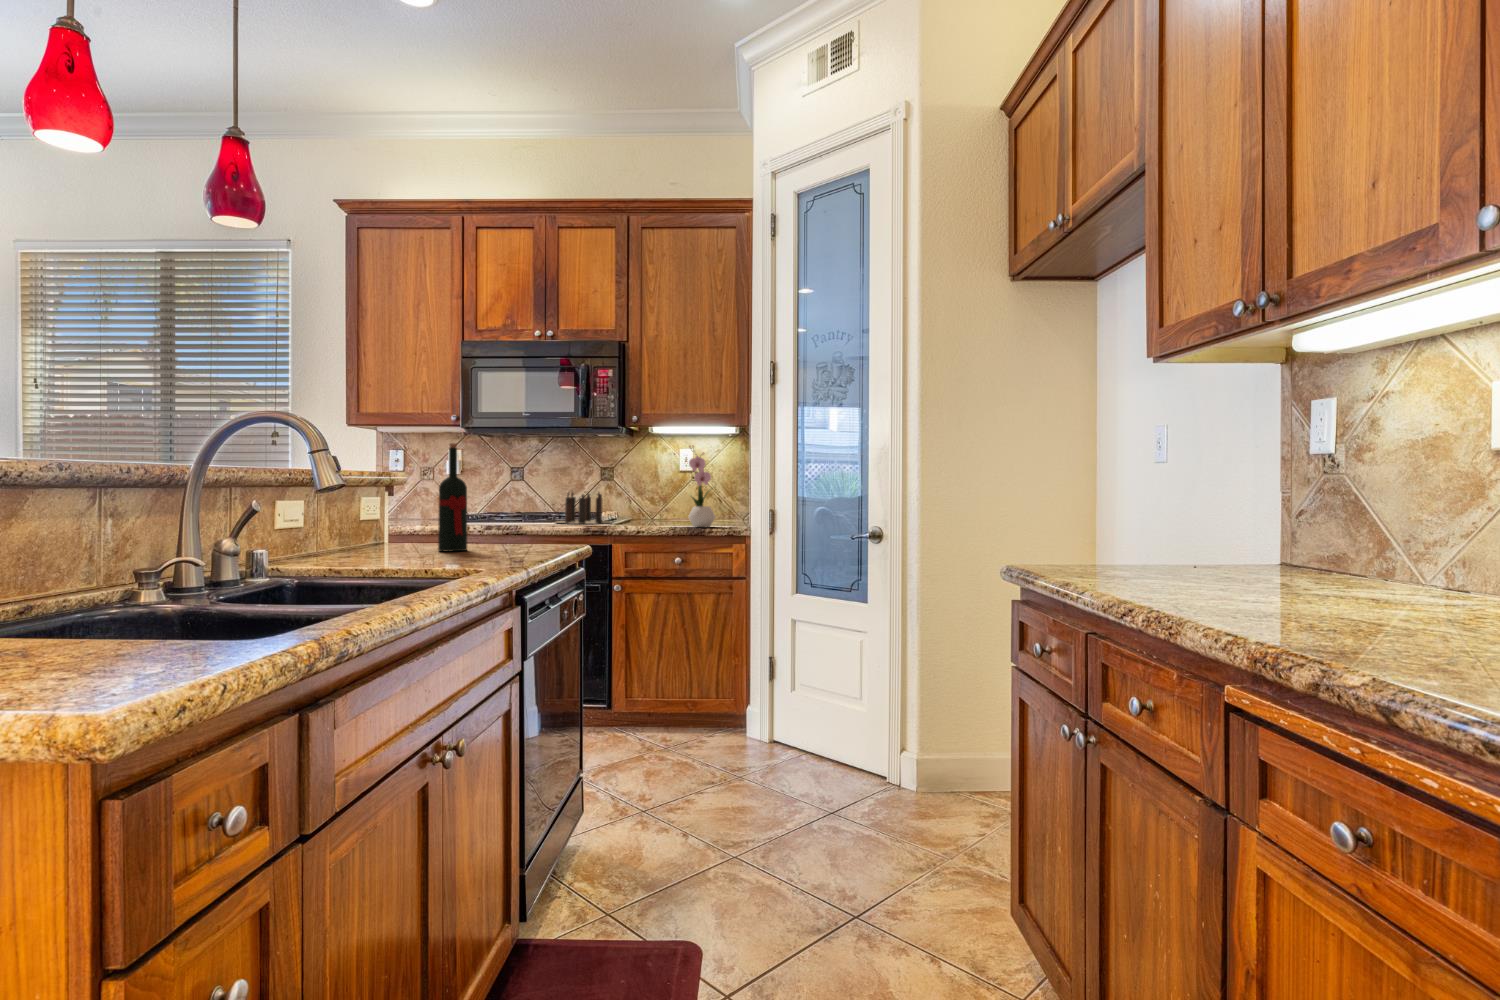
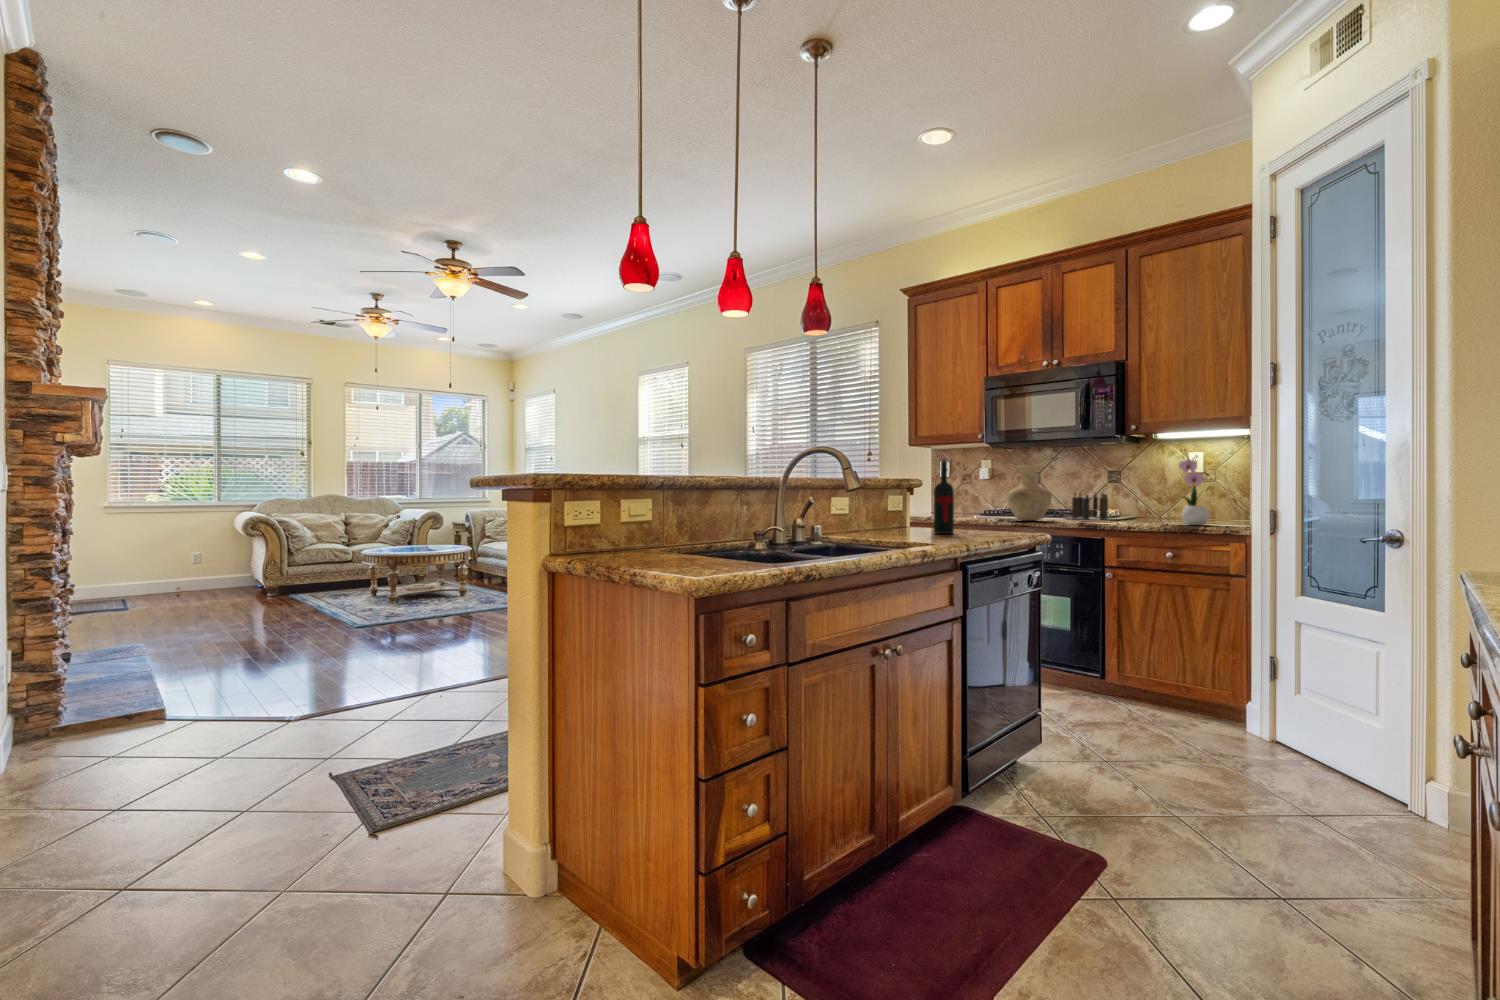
vase: none [496,457,550,527] -> present [1007,465,1052,521]

